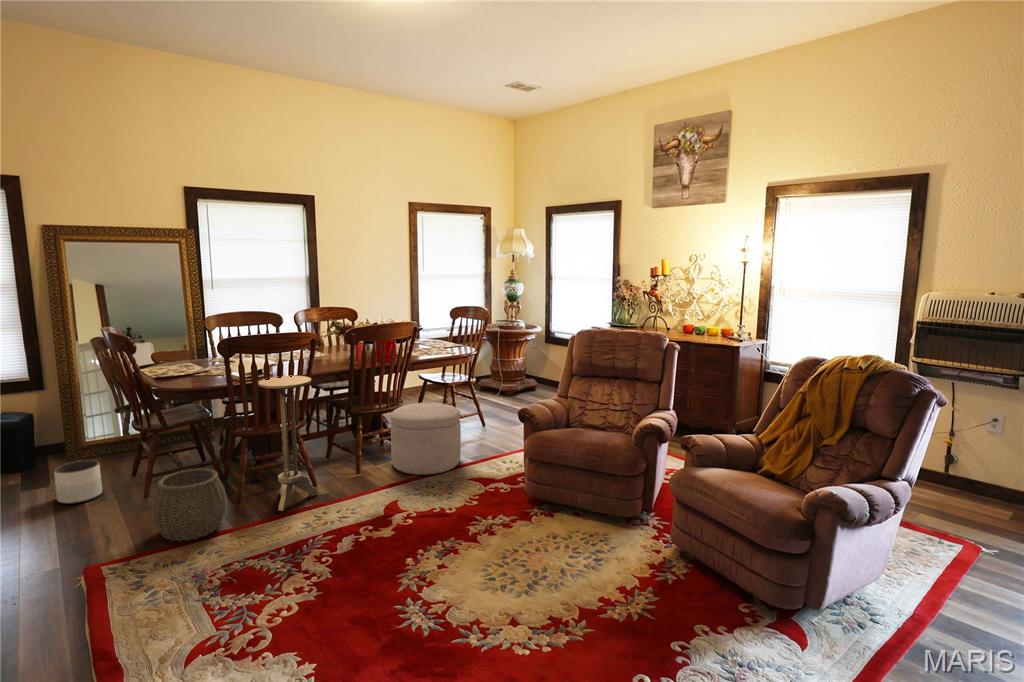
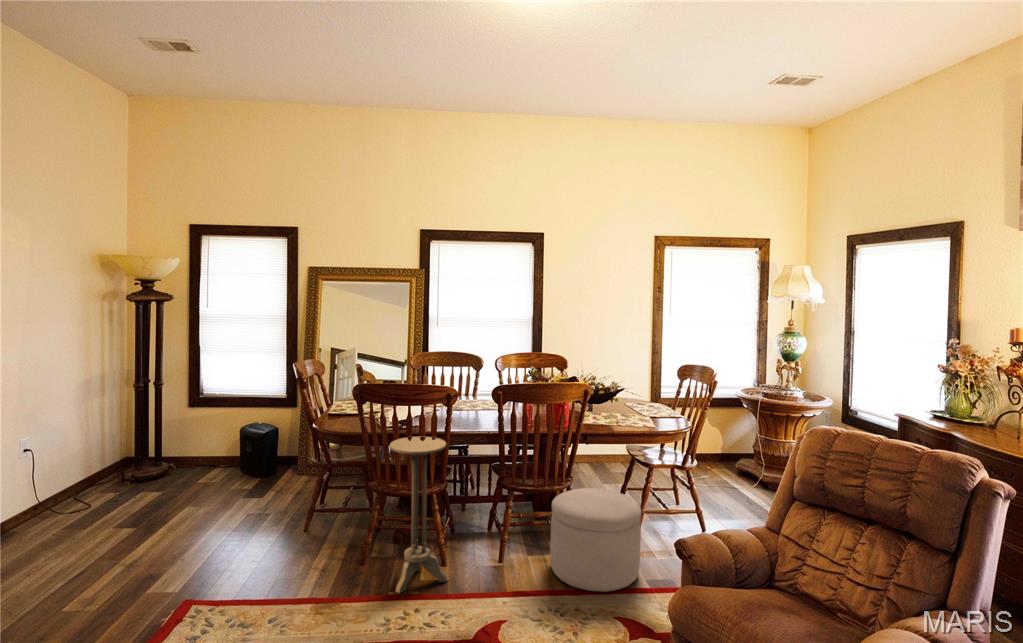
planter: present [54,460,102,504] -> none [252,486,289,528]
woven basket: present [152,468,226,541] -> none [272,524,344,605]

